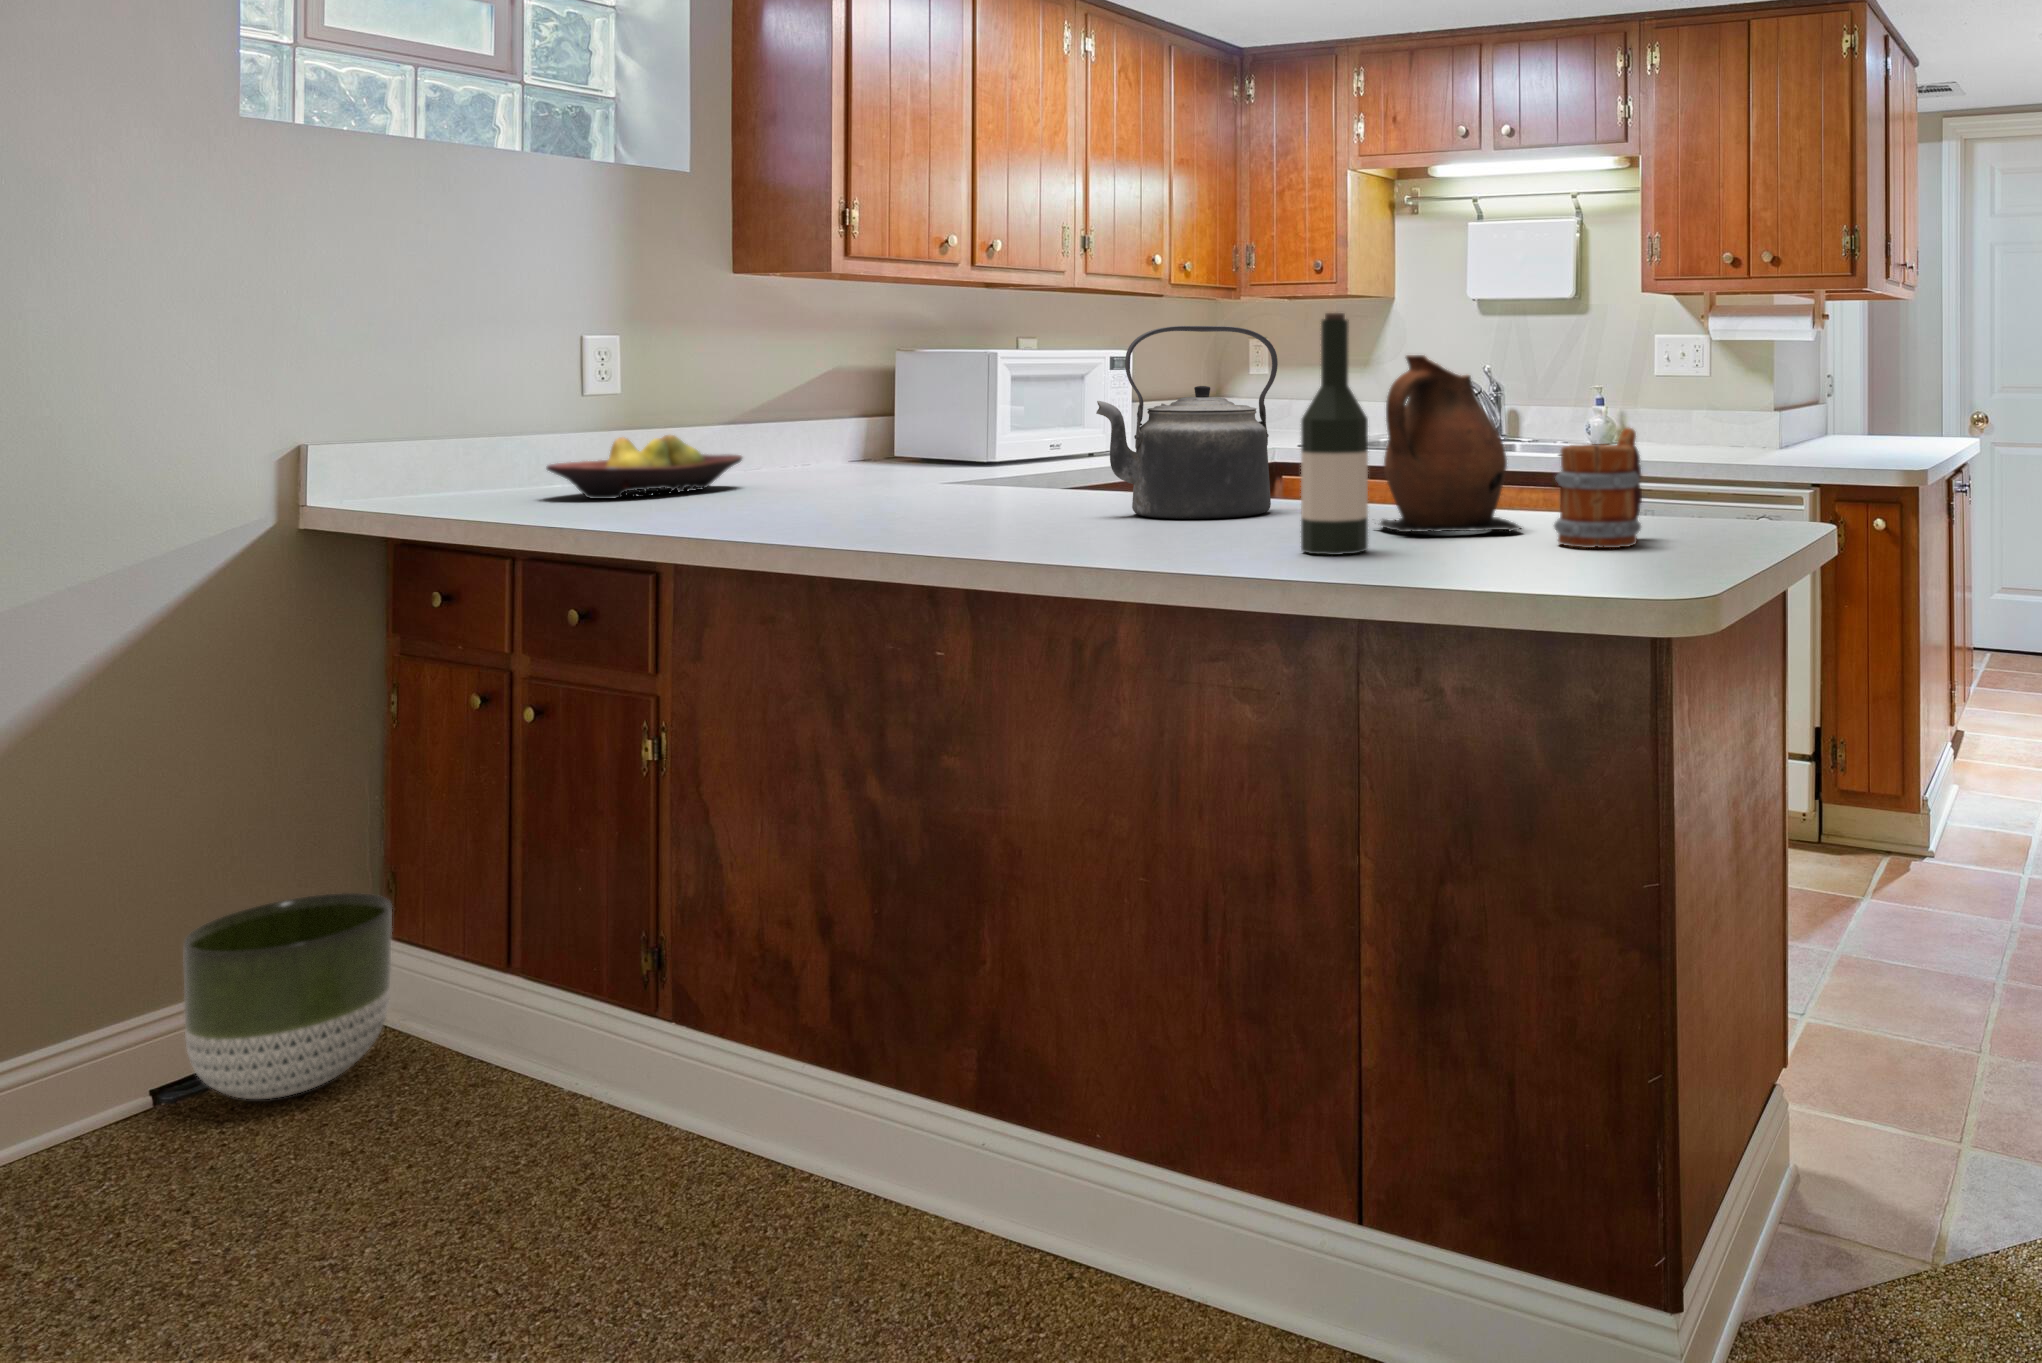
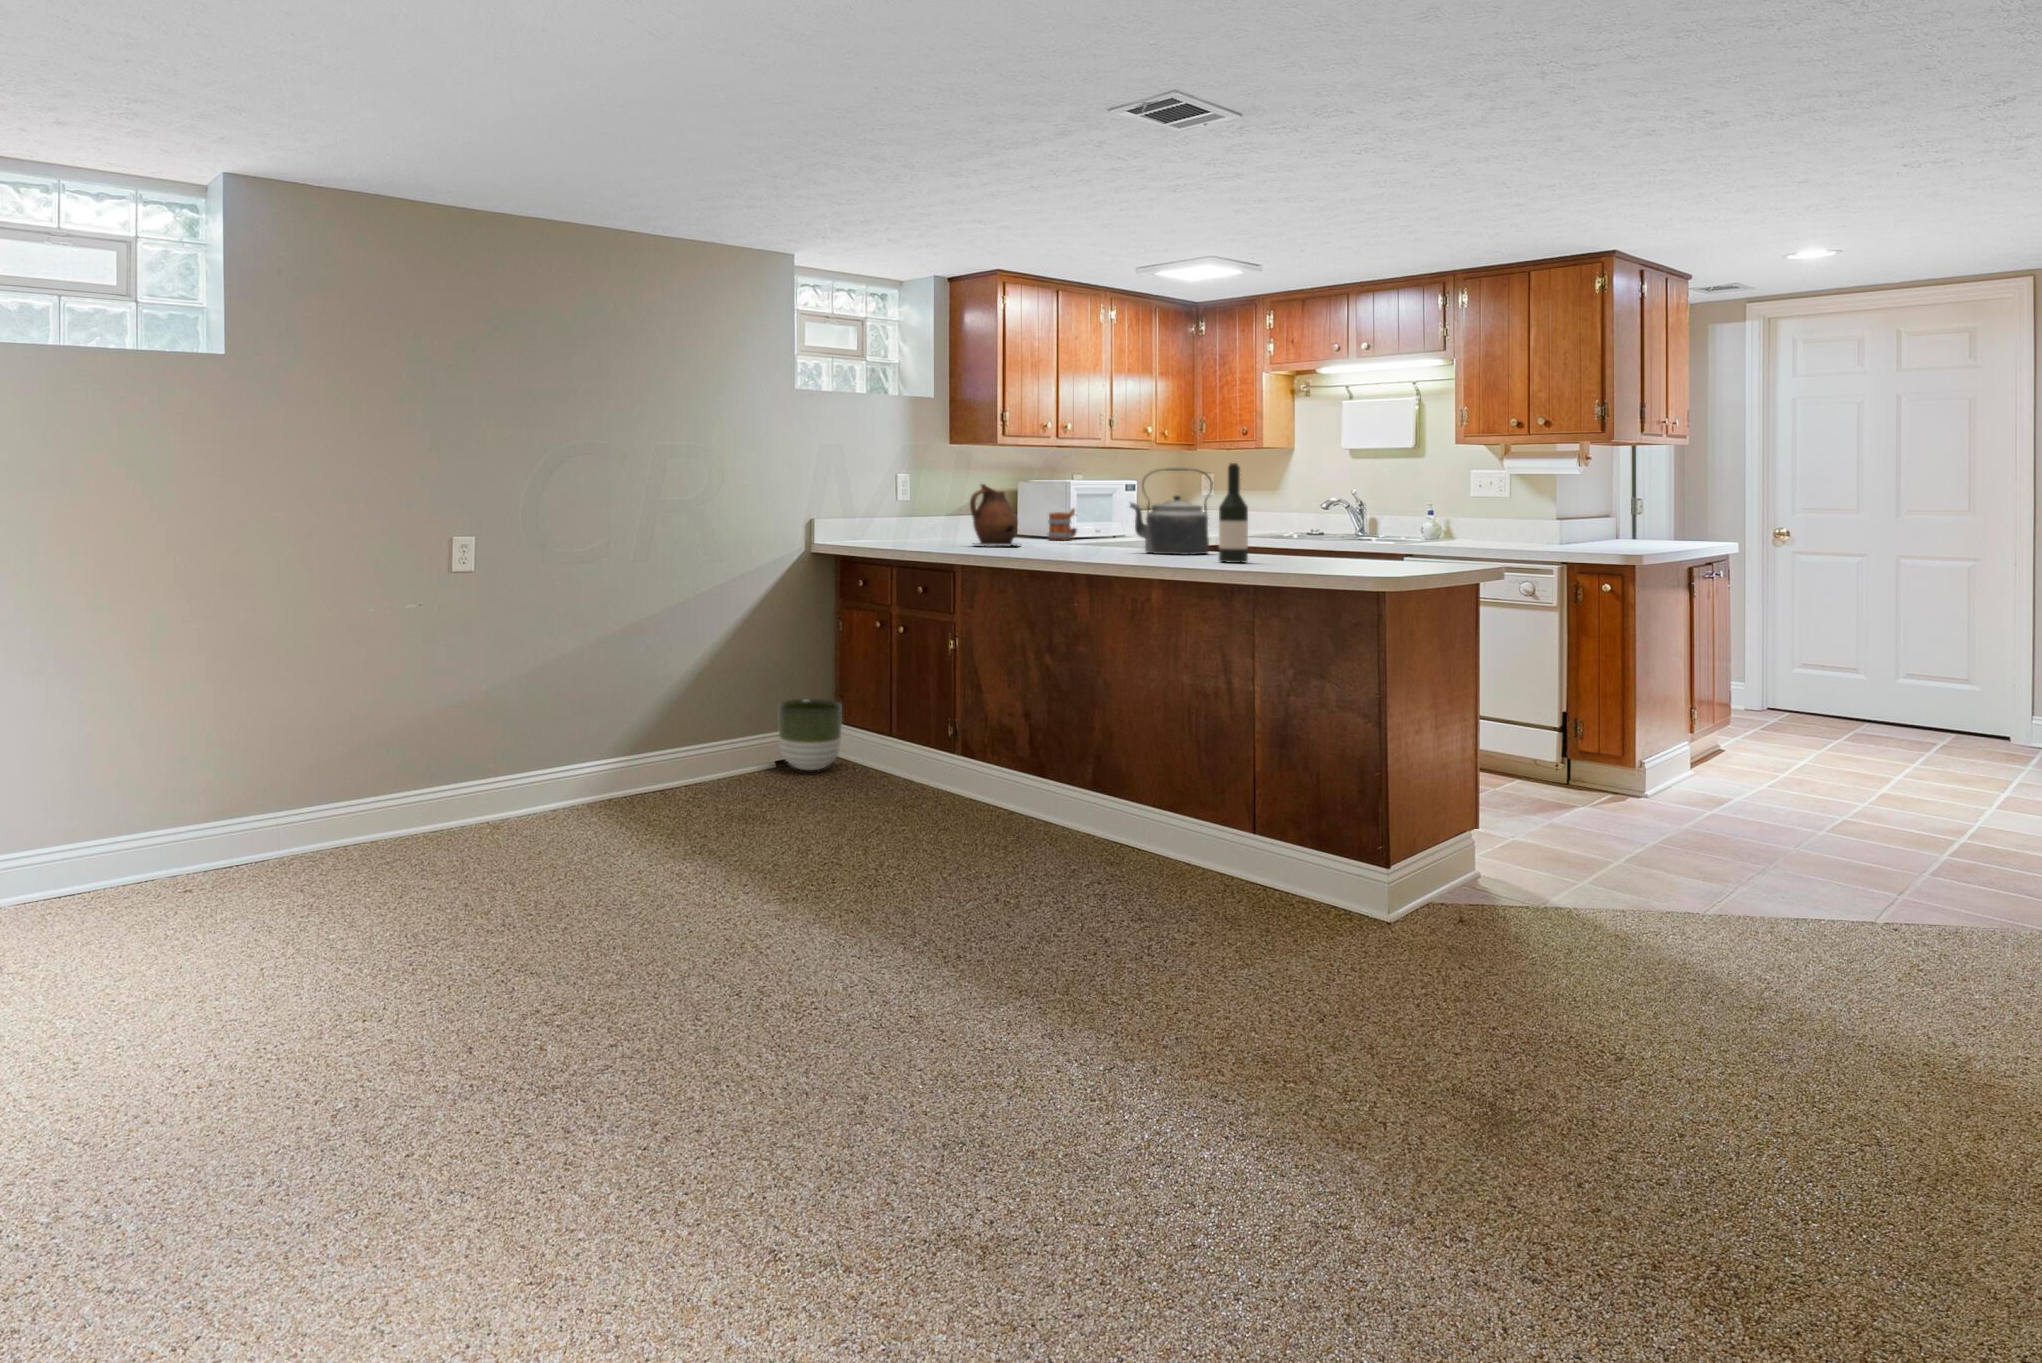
ceramic pitcher: present [1380,355,1521,532] -> present [970,484,1017,546]
mug: present [1554,427,1642,548] -> present [1048,508,1077,540]
fruit bowl: present [547,435,742,499] -> none [893,518,963,544]

